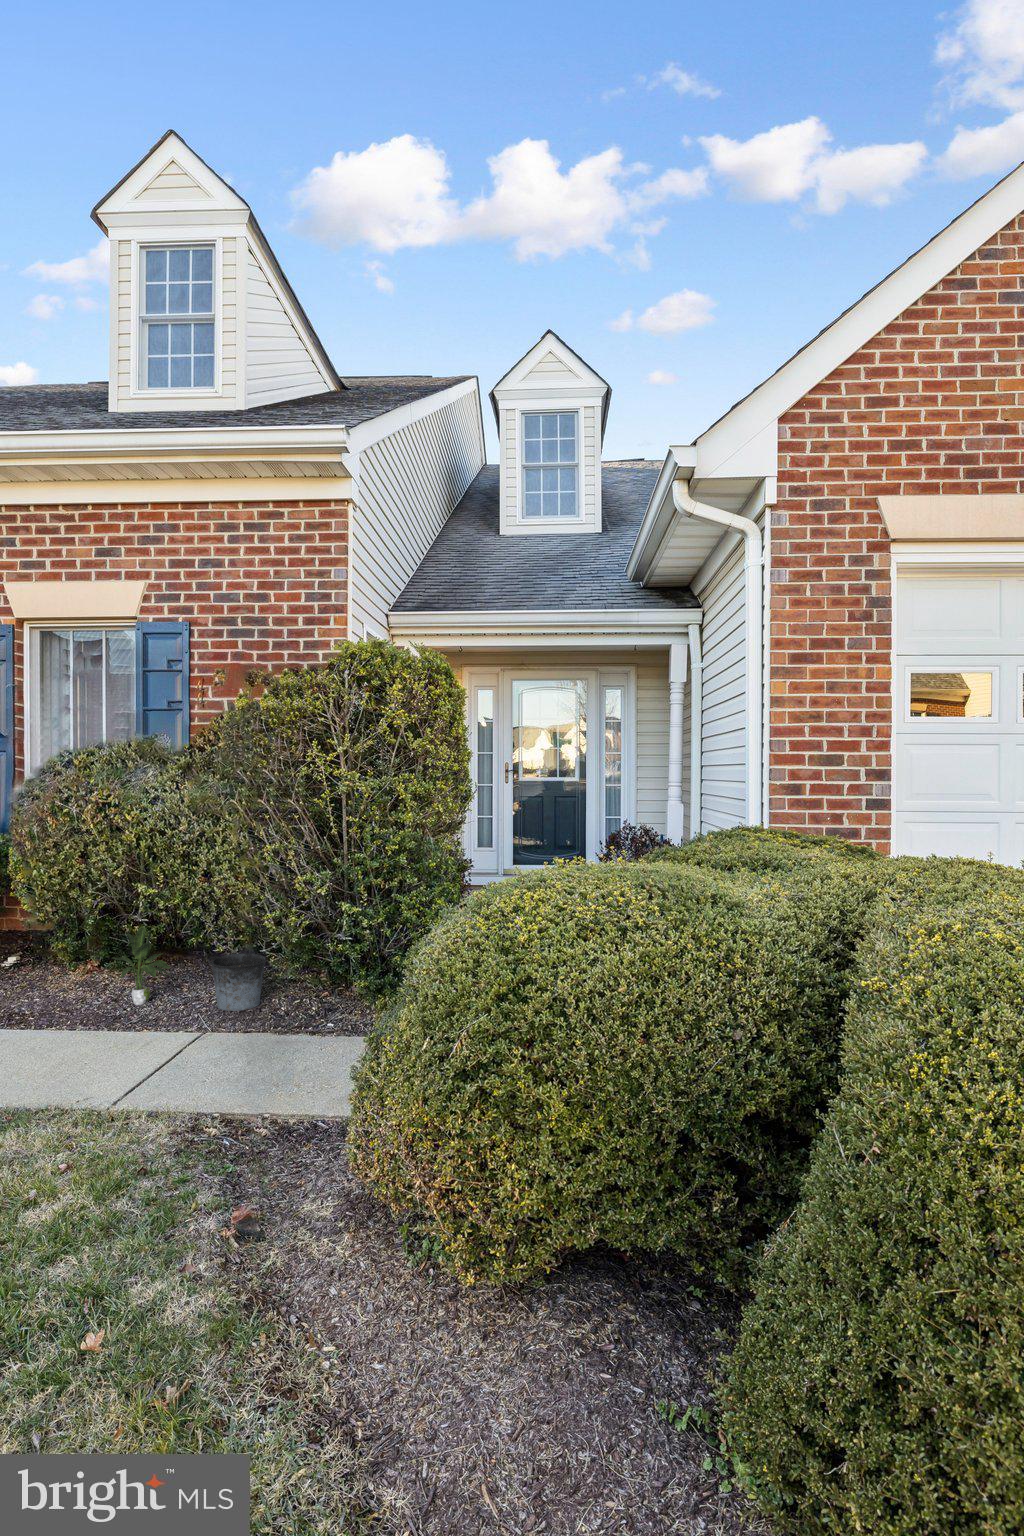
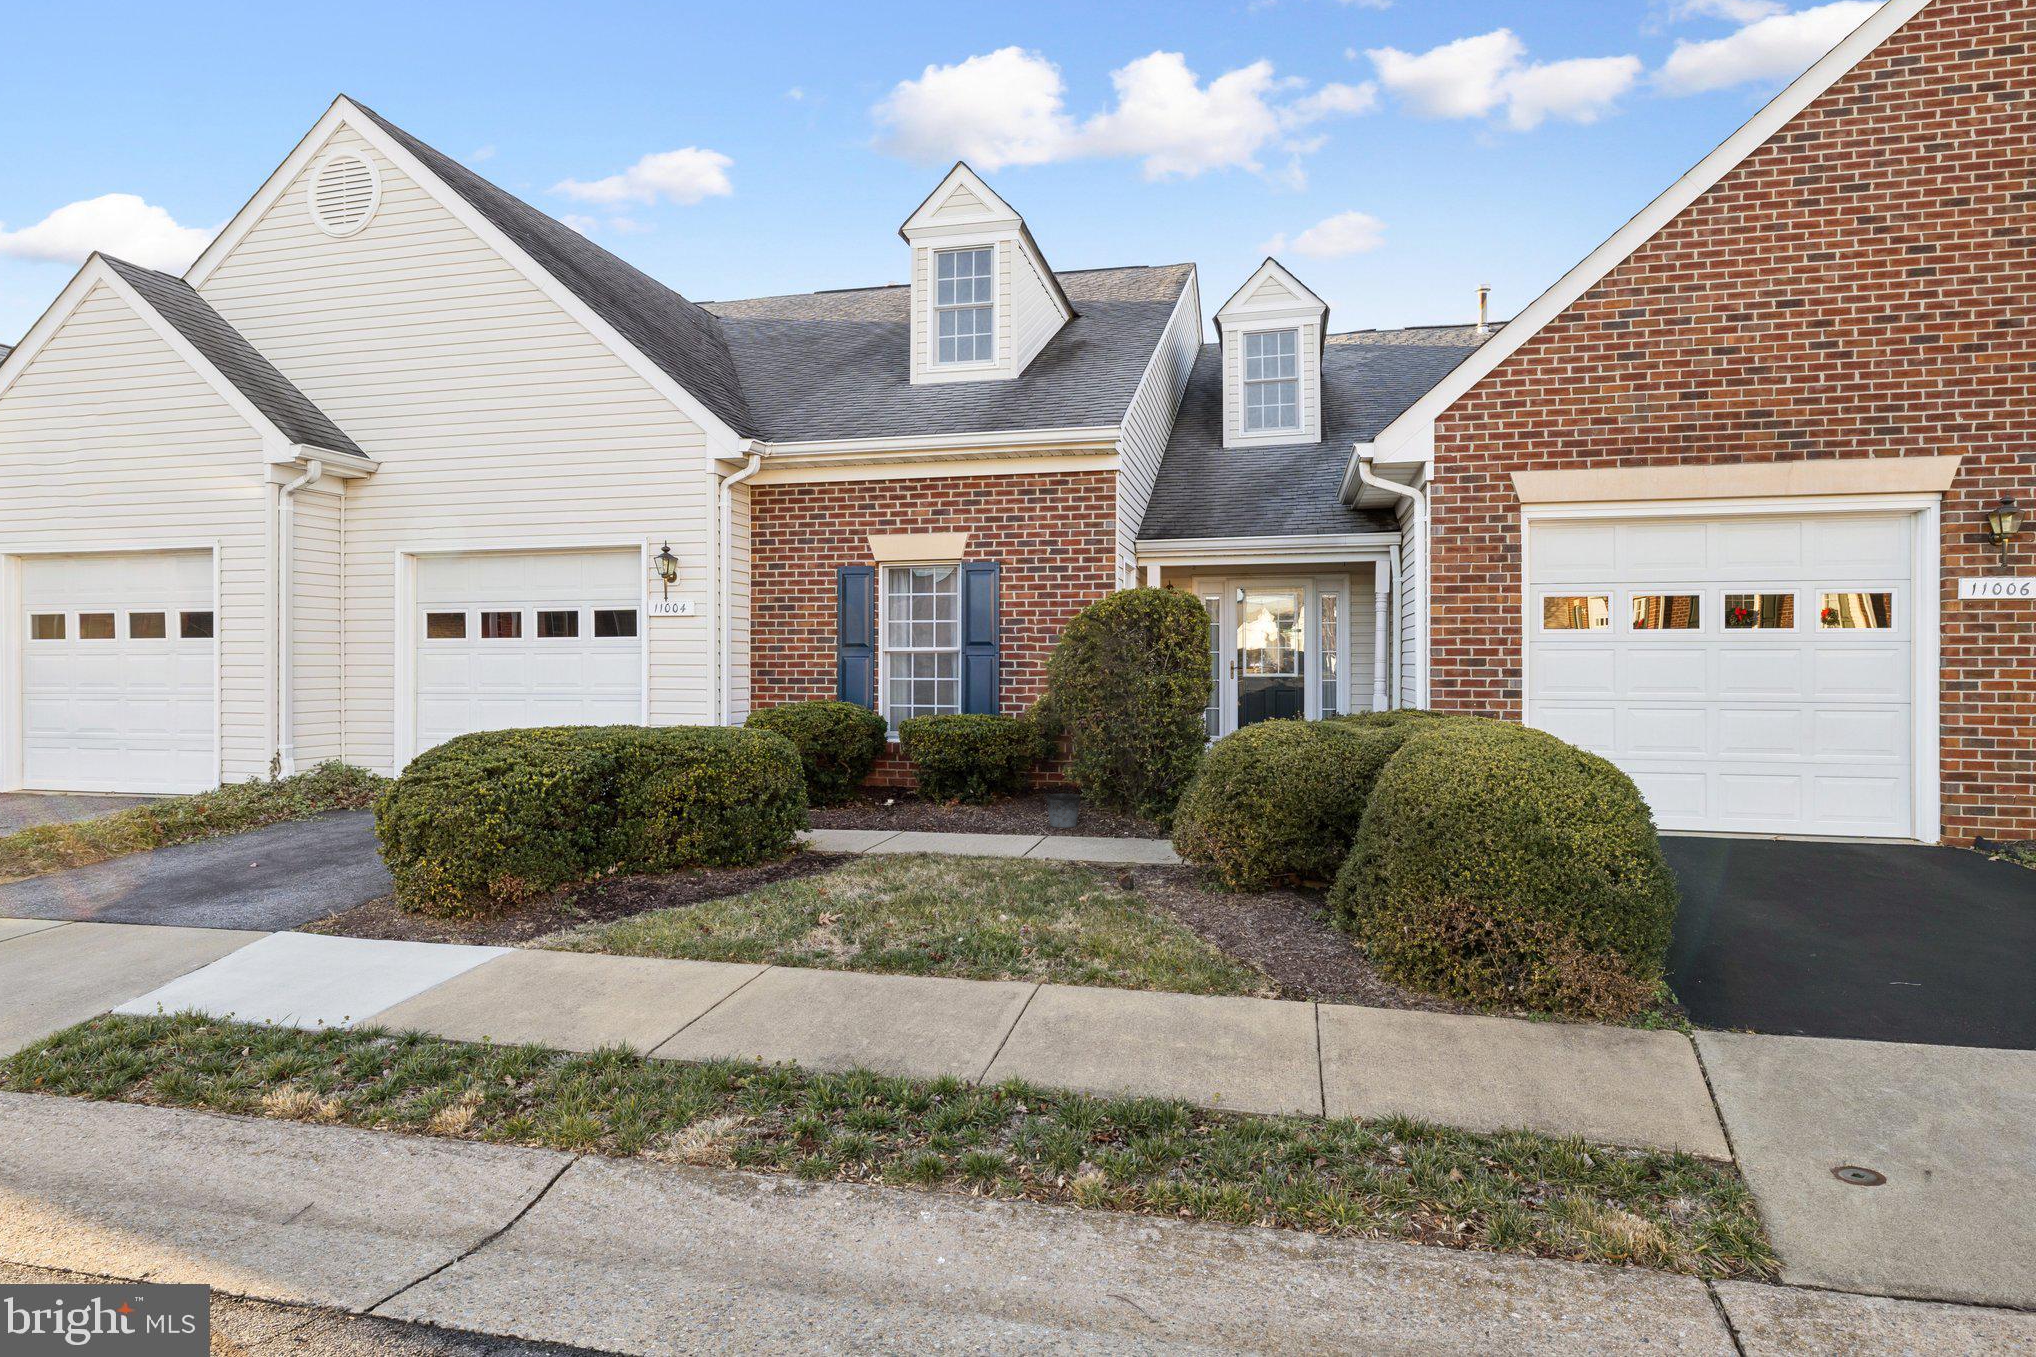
potted plant: present [113,927,170,1005] -> none [985,774,1018,824]

